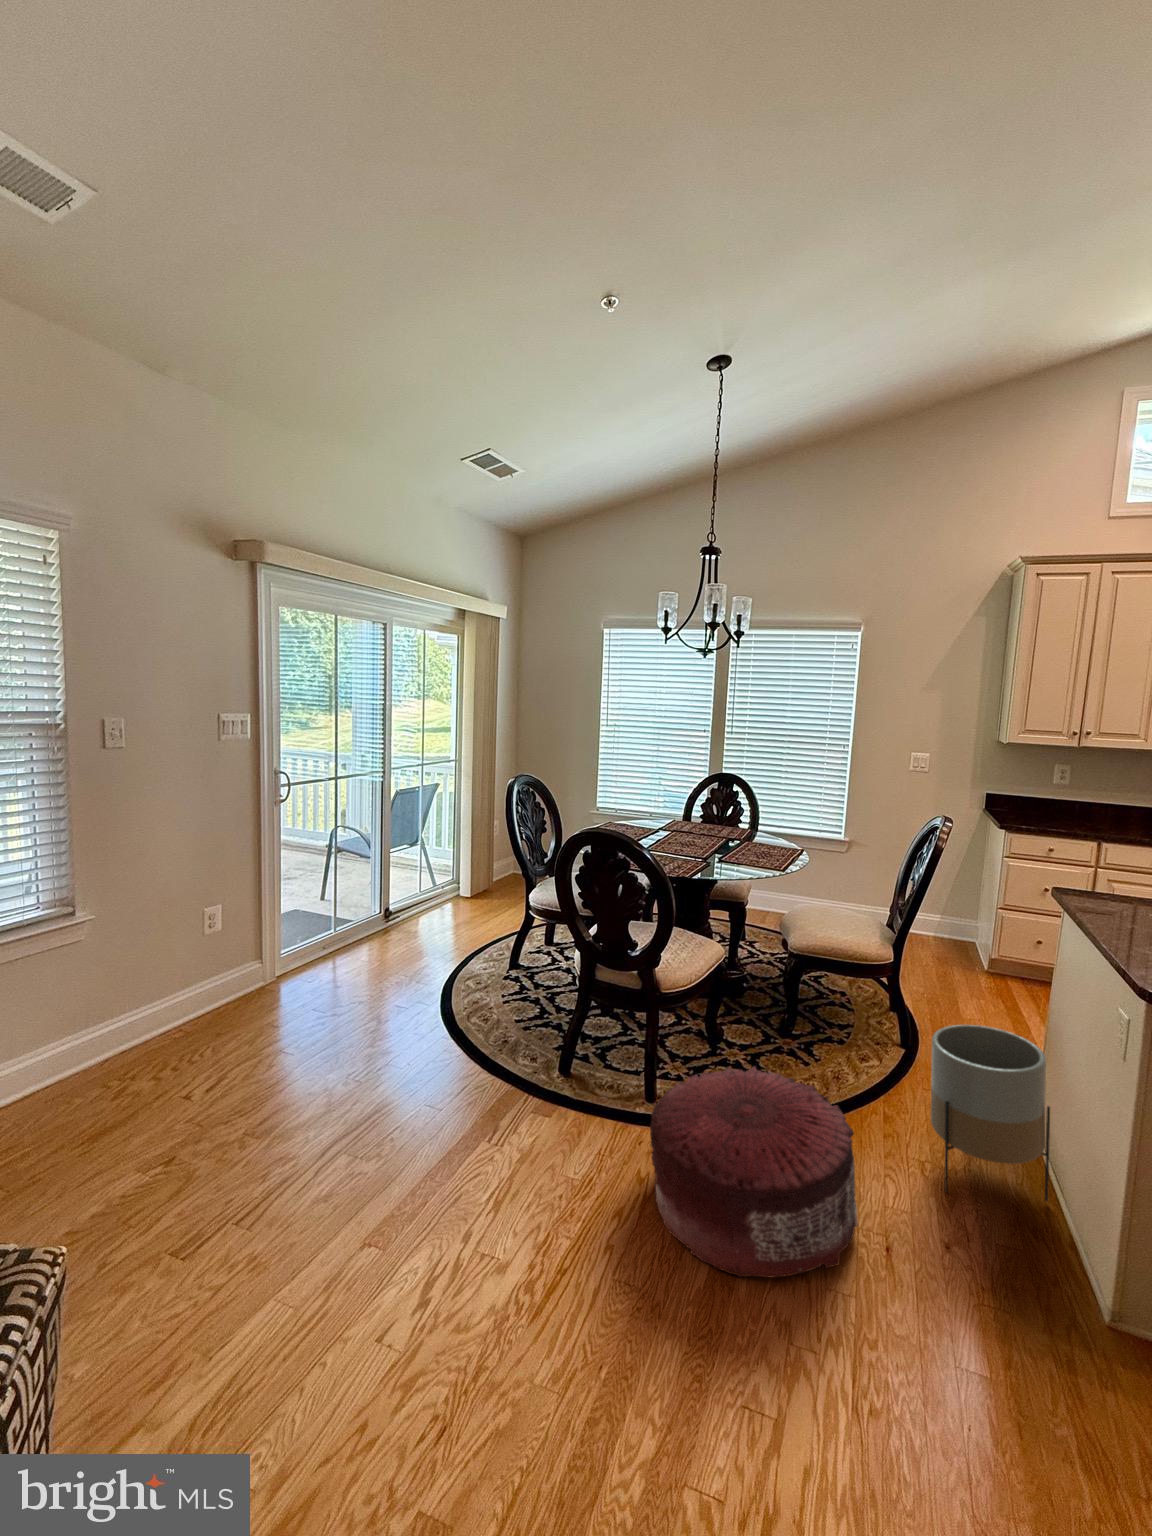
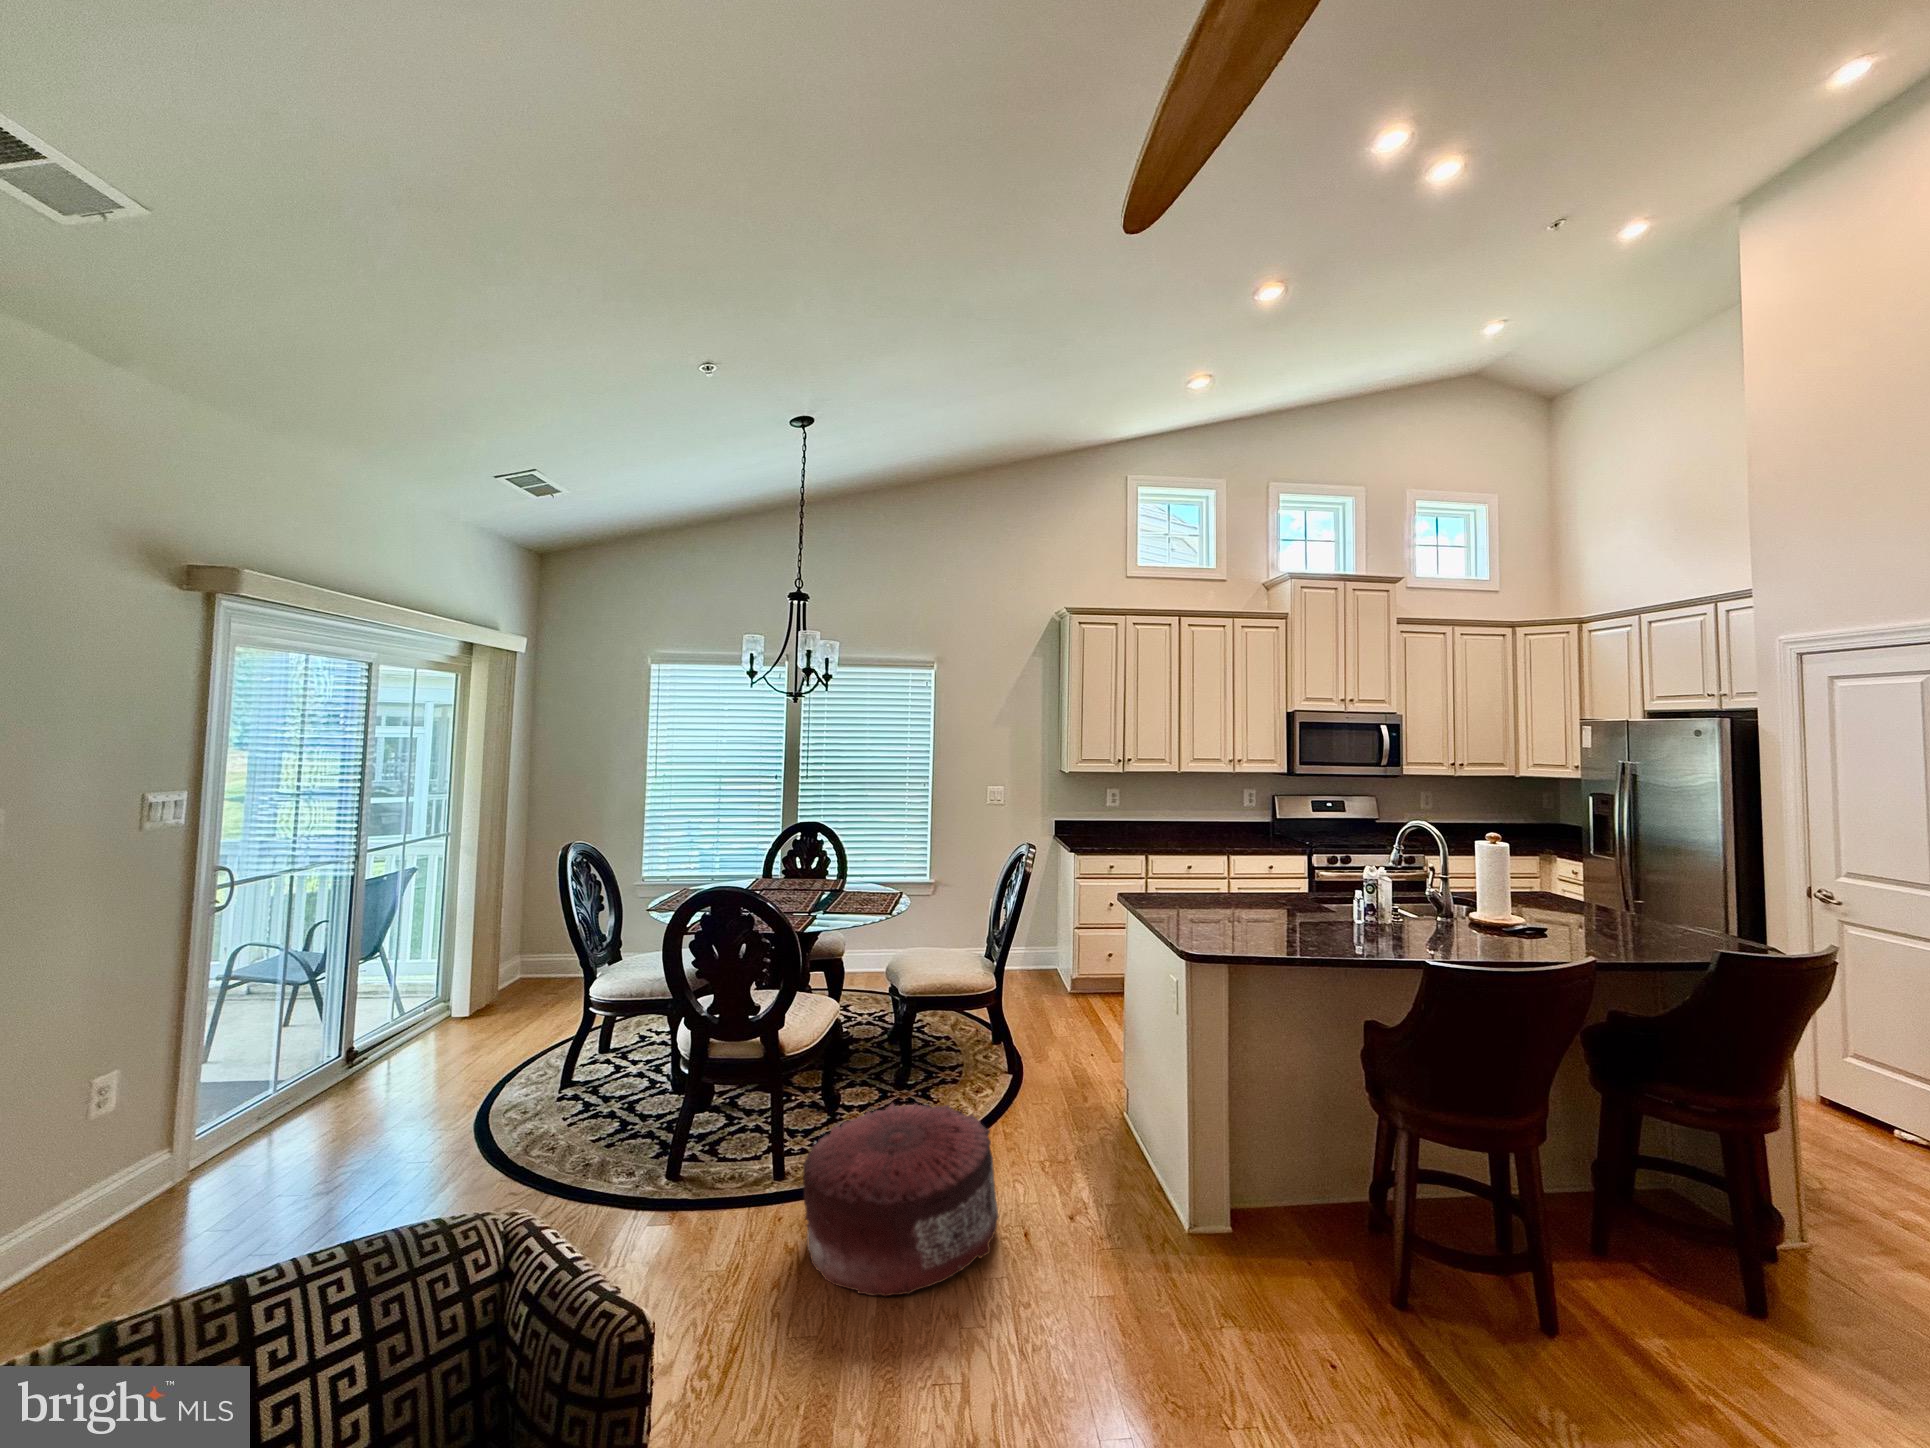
planter: present [931,1025,1050,1201] -> none [1038,1020,1132,1177]

